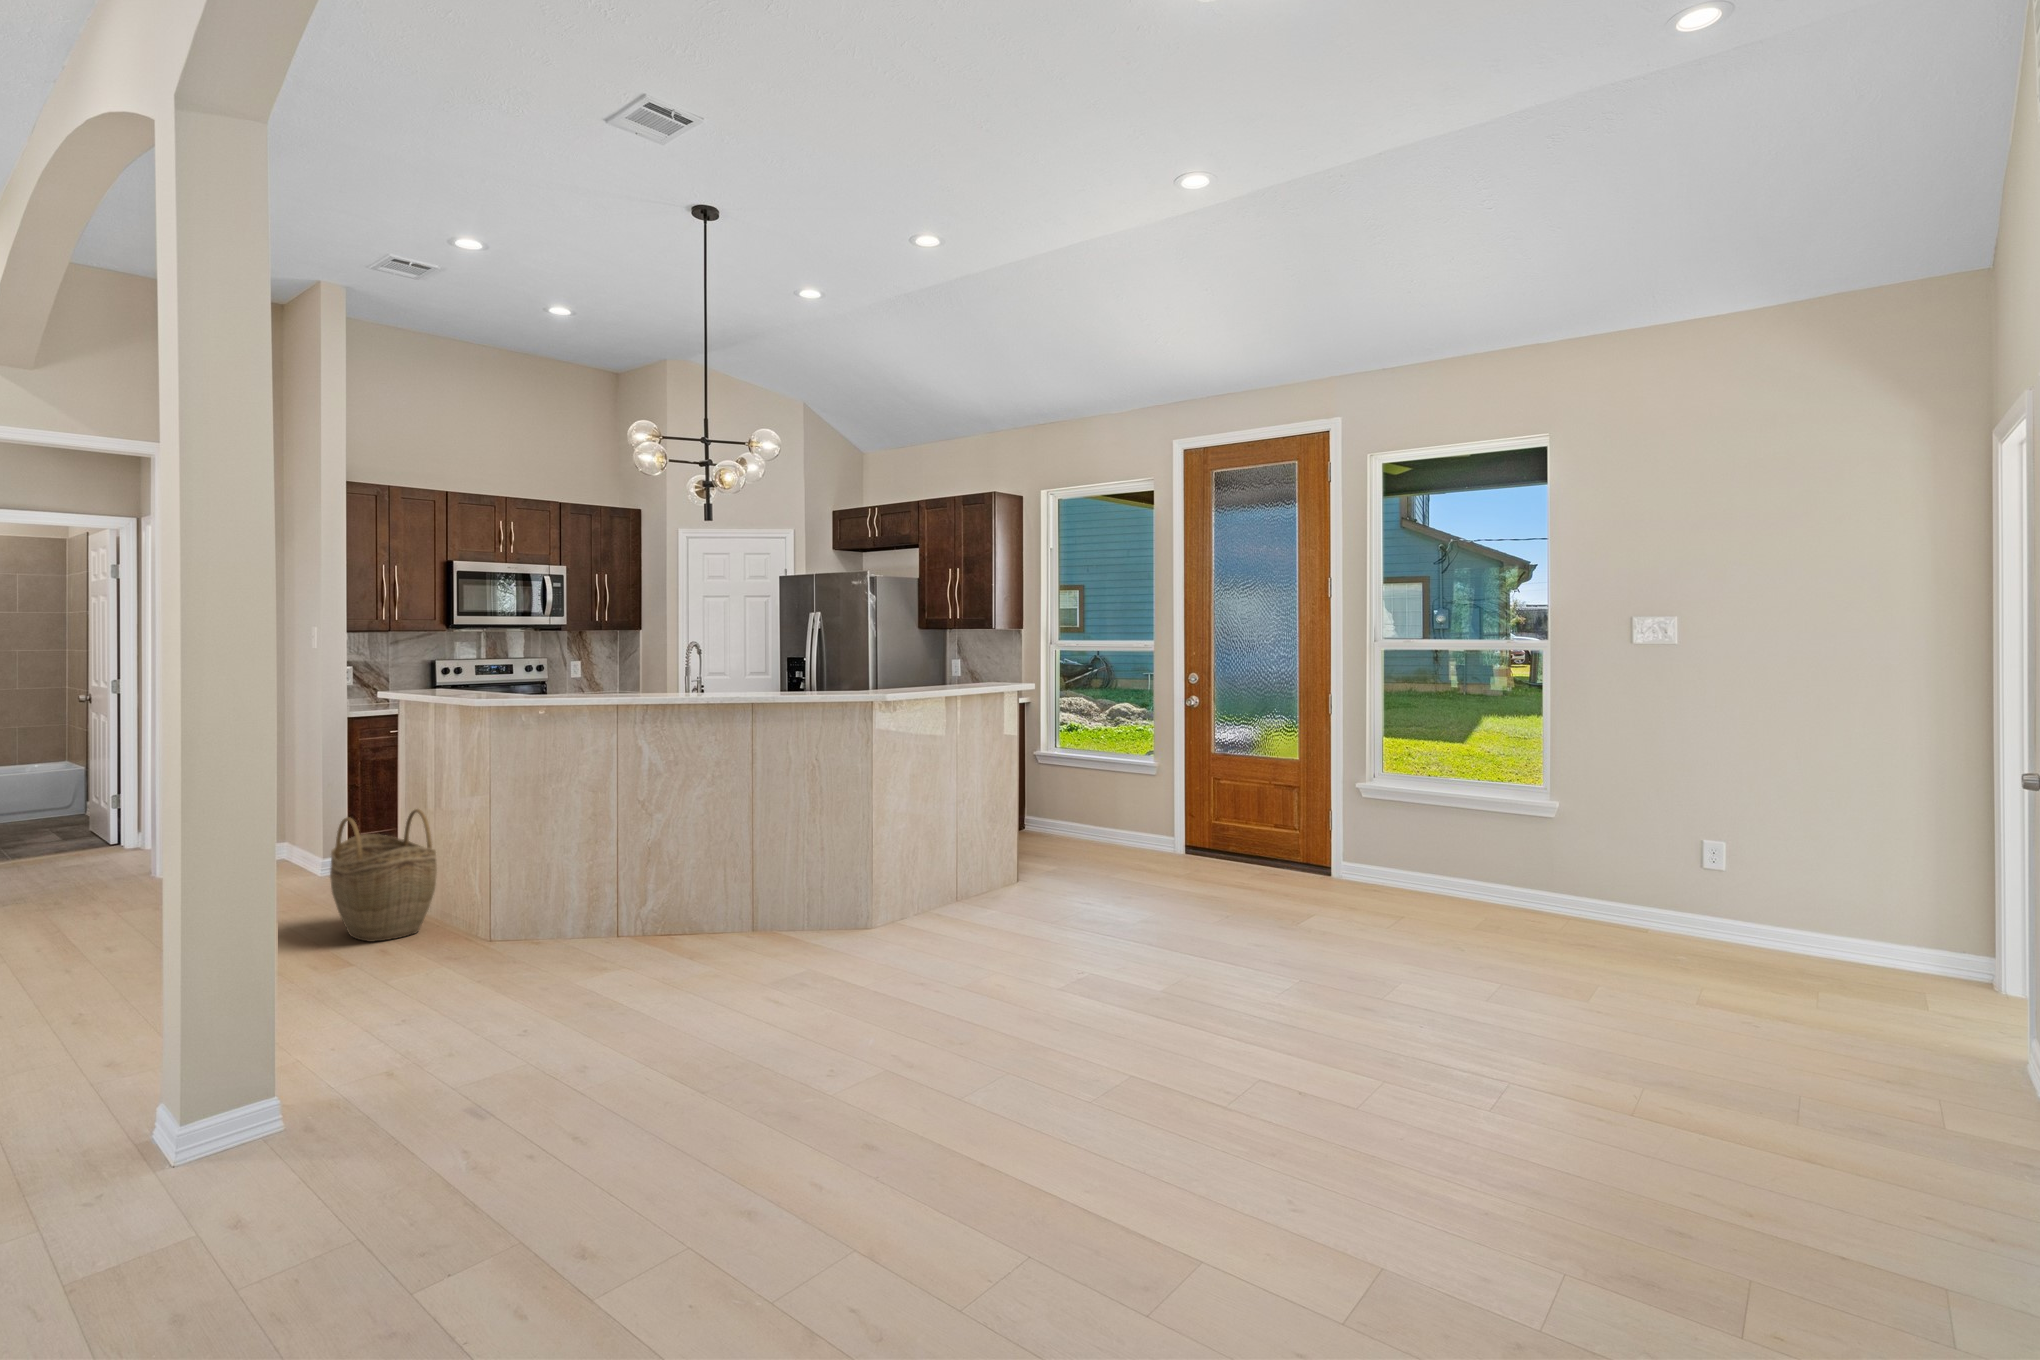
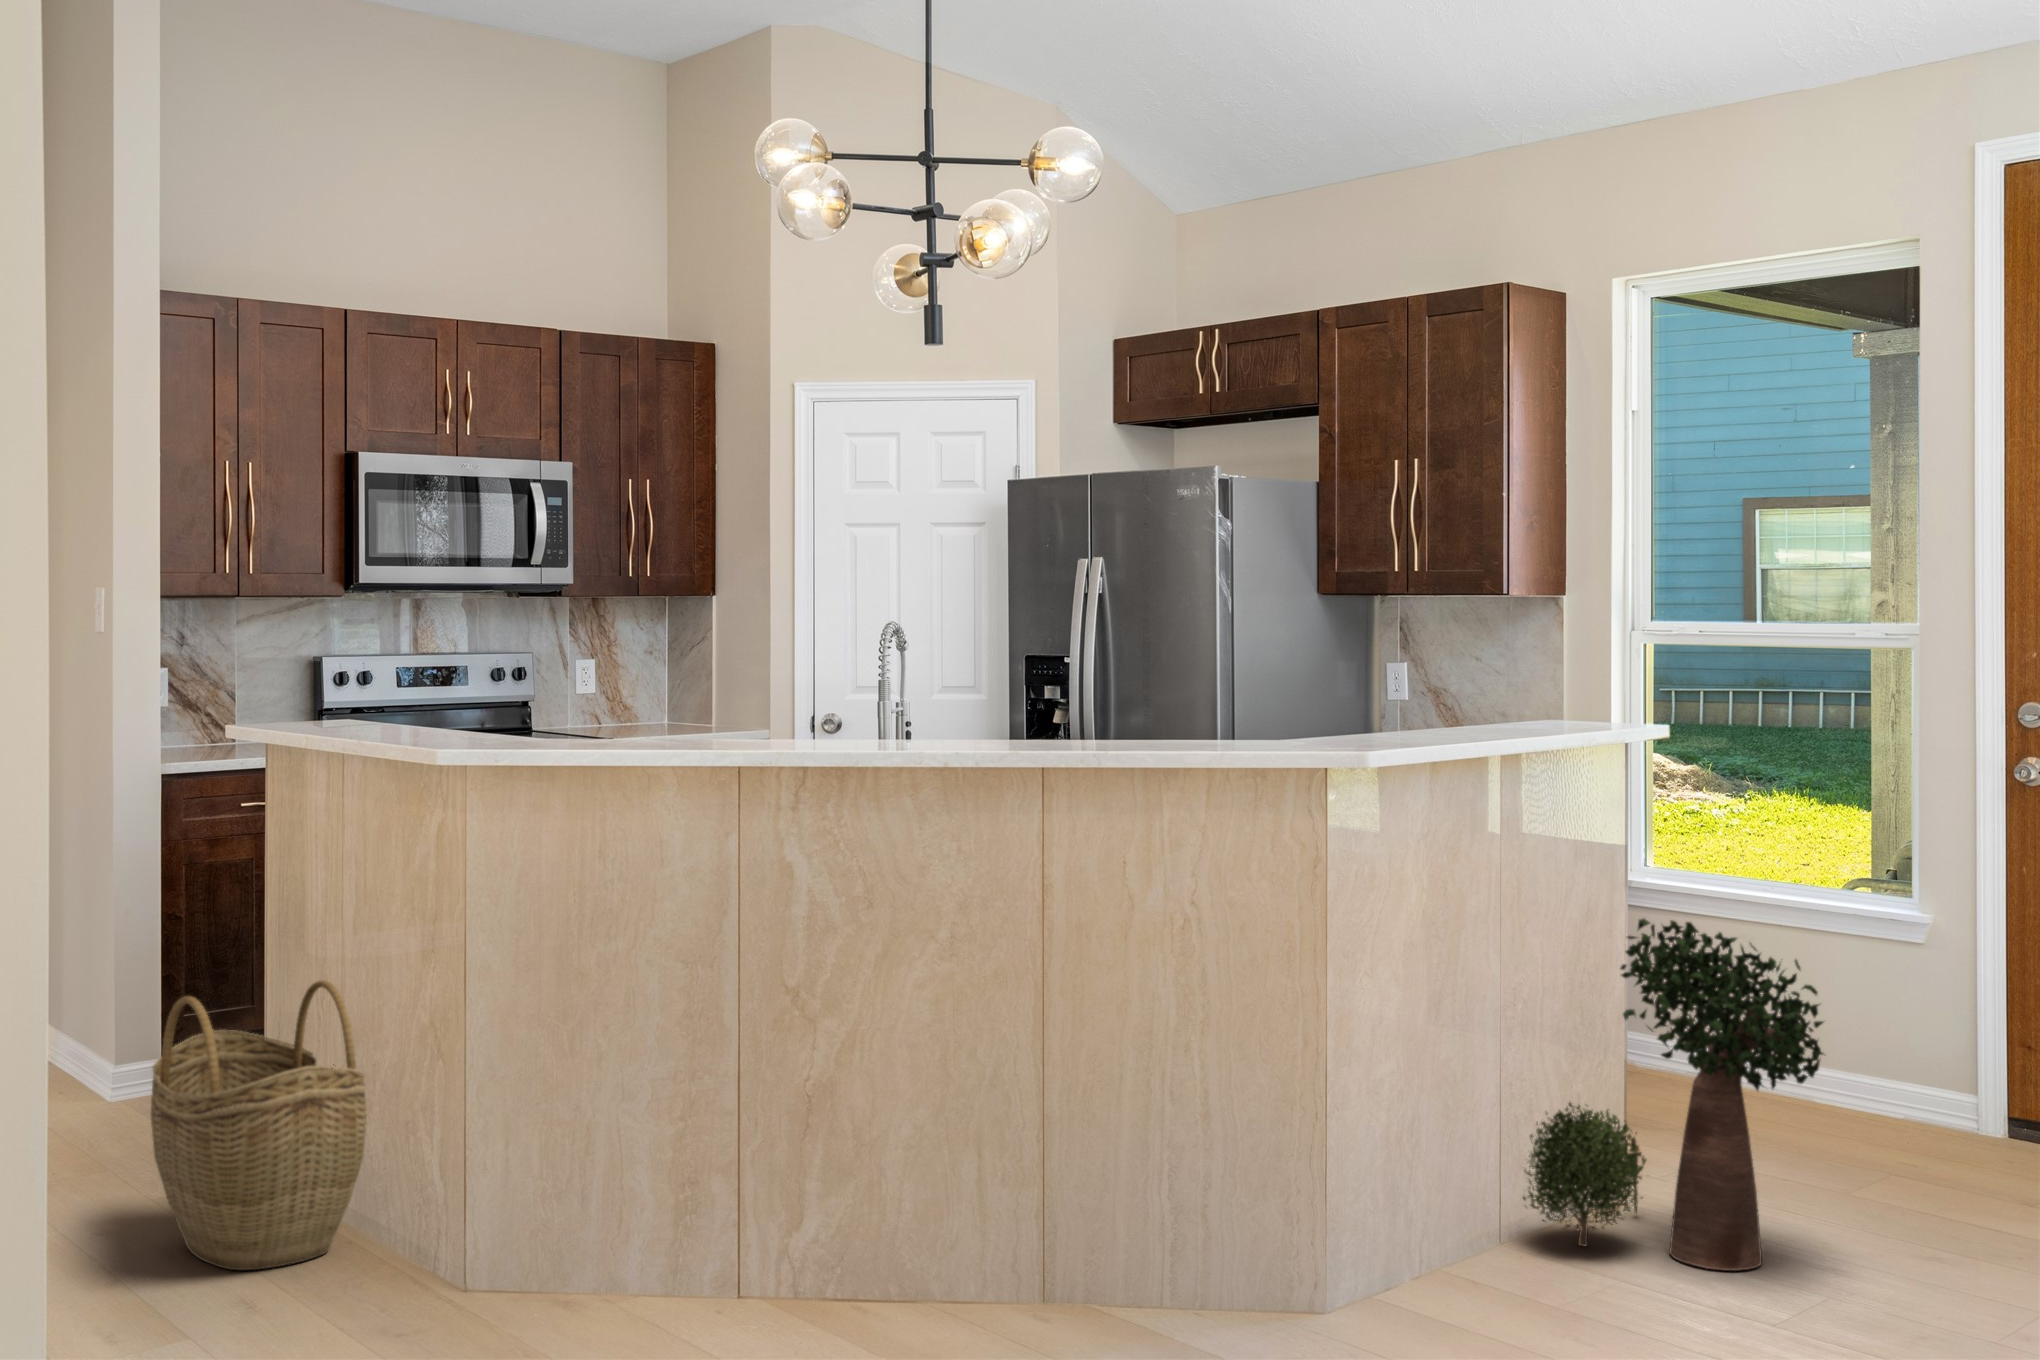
potted plant: none [961,766,1083,912] -> present [1523,919,1823,1271]

